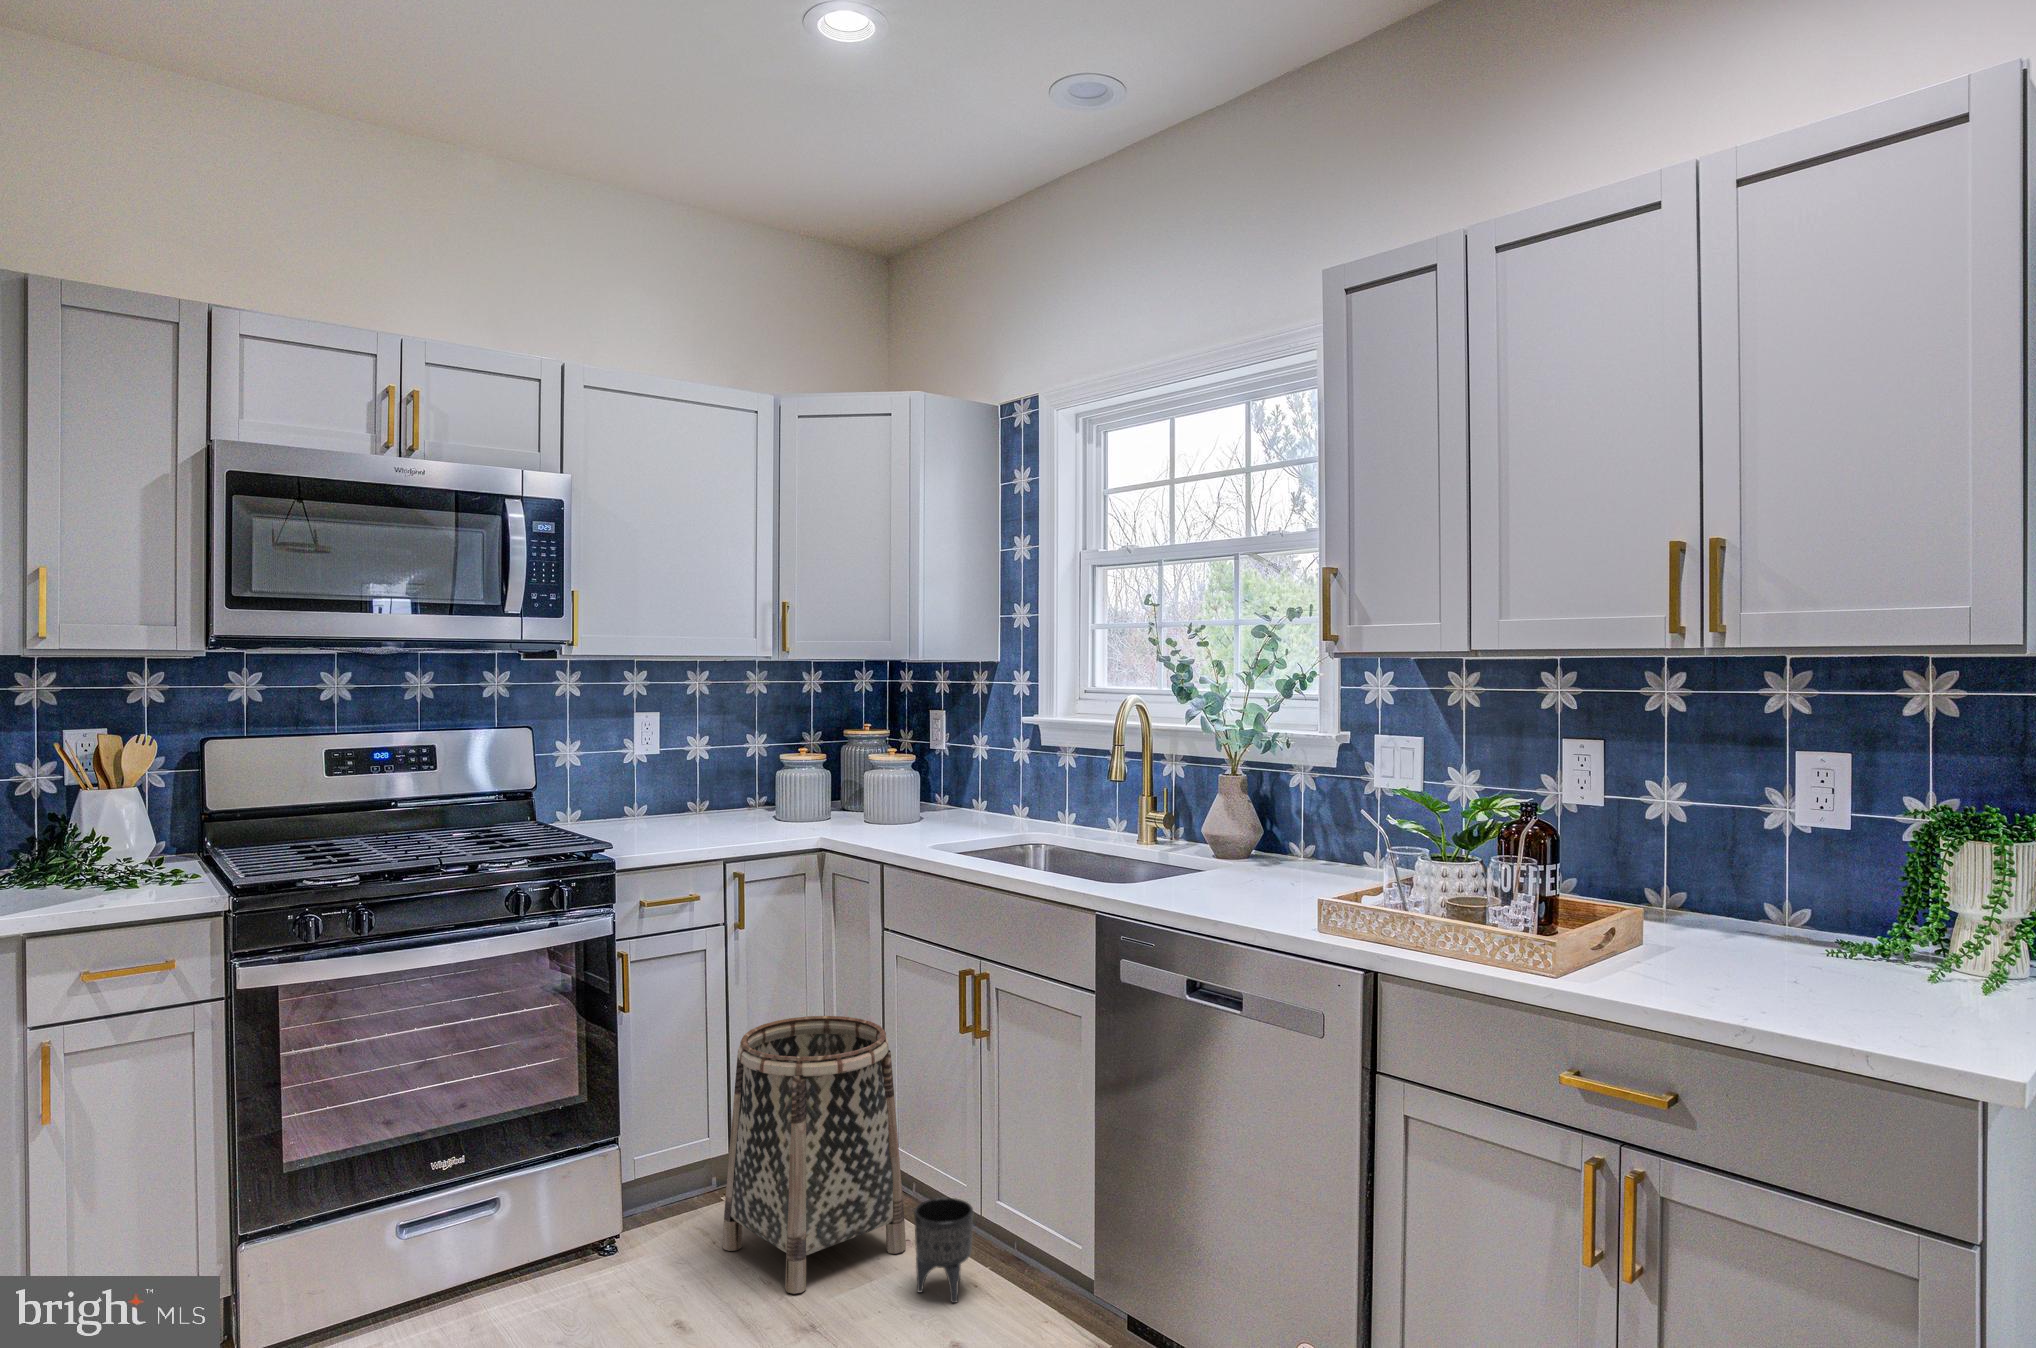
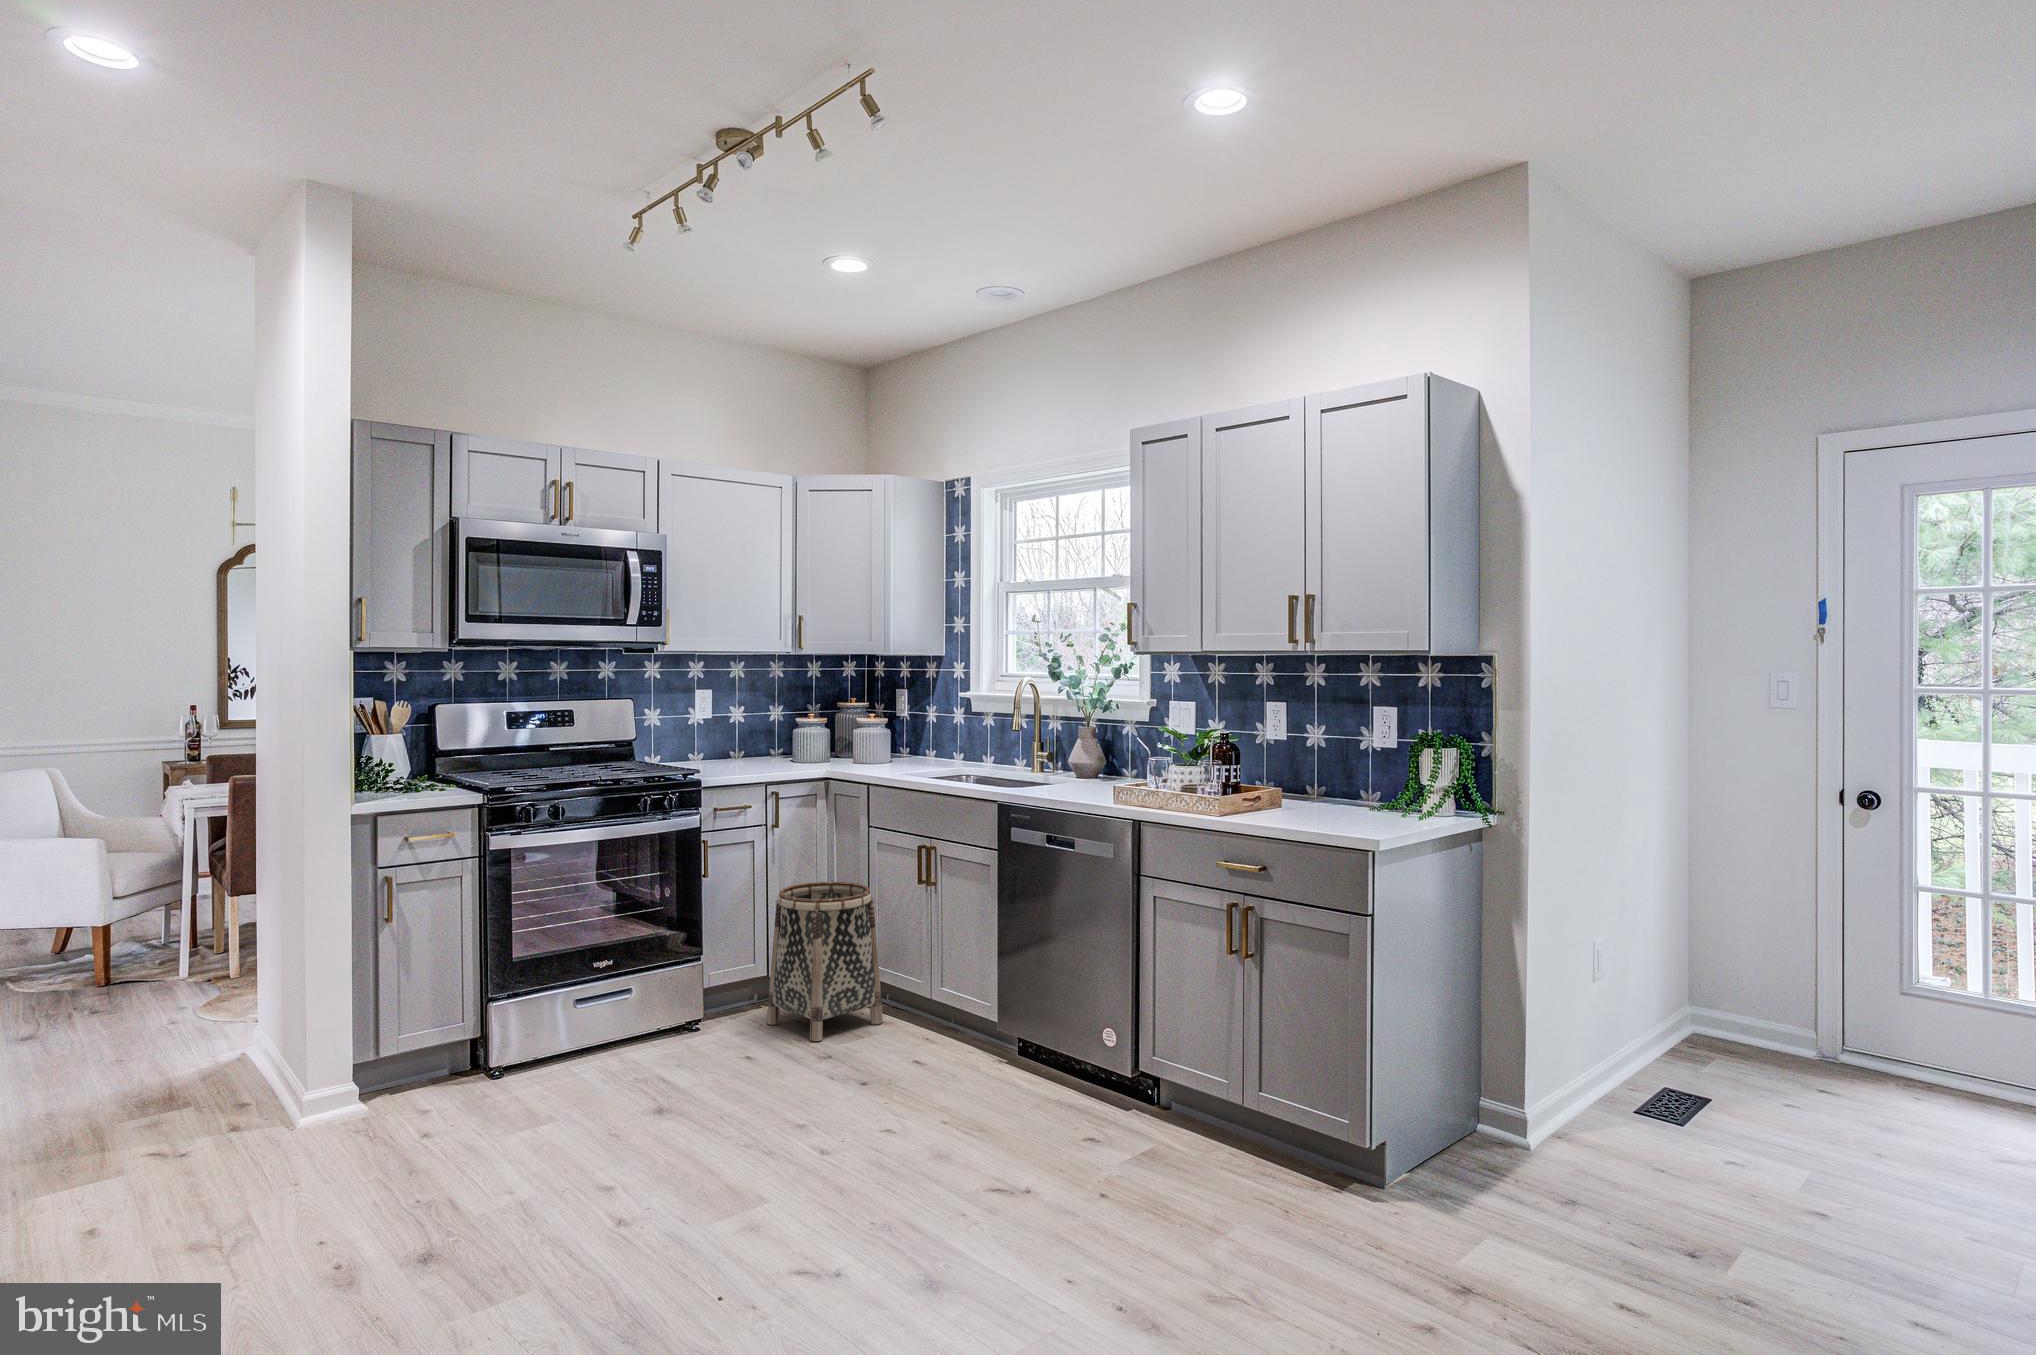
planter: present [914,1198,973,1303] -> none [889,985,925,1044]

